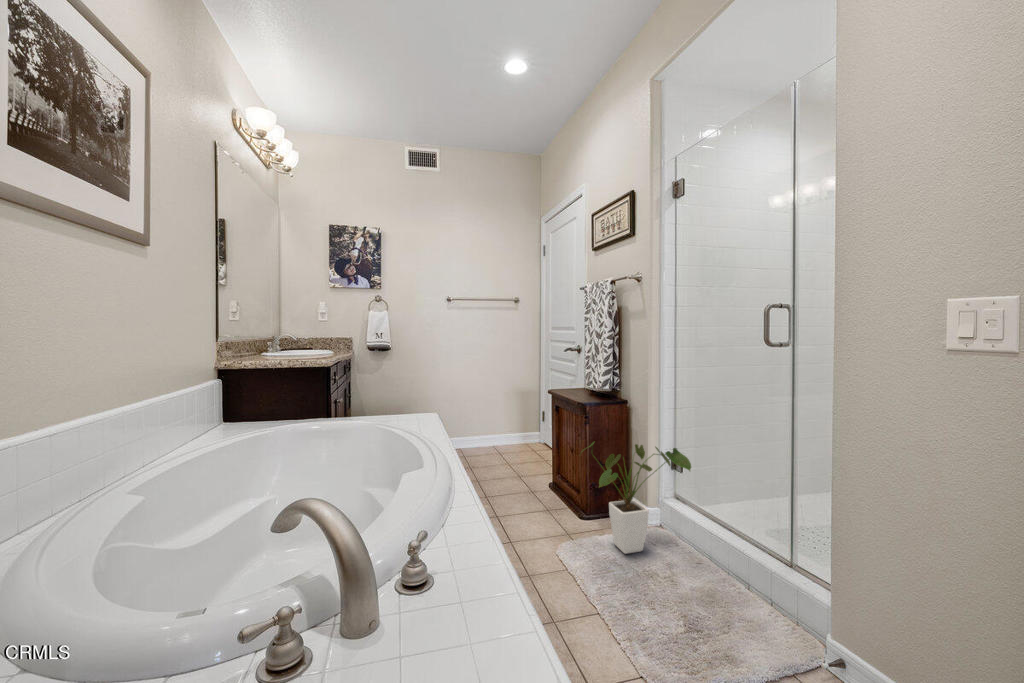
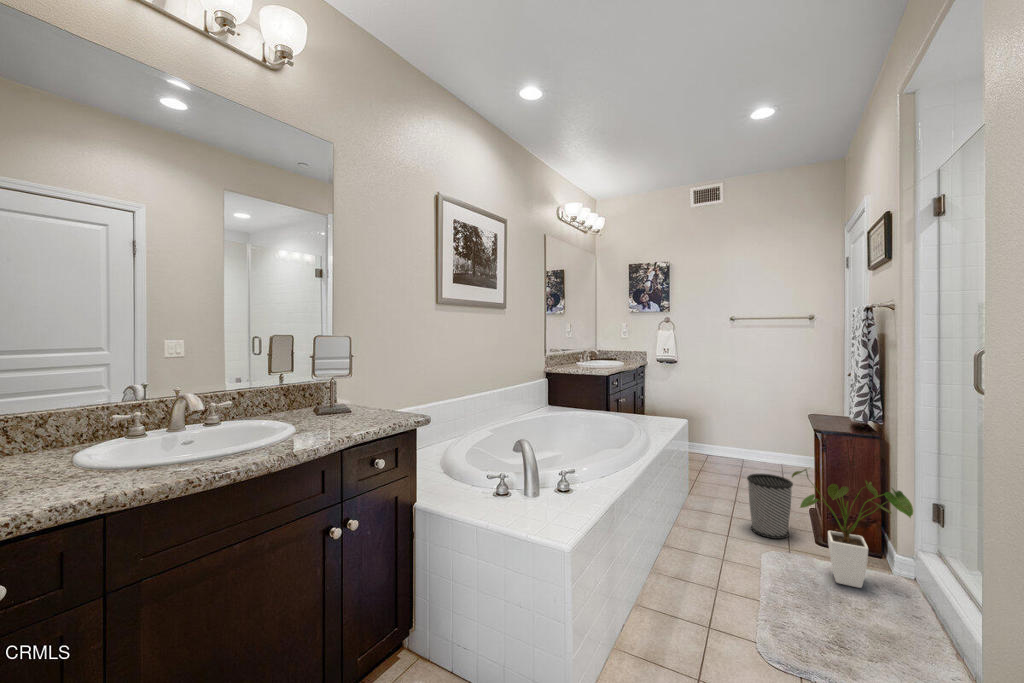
wastebasket: none [515,457,558,527] -> present [747,474,793,539]

